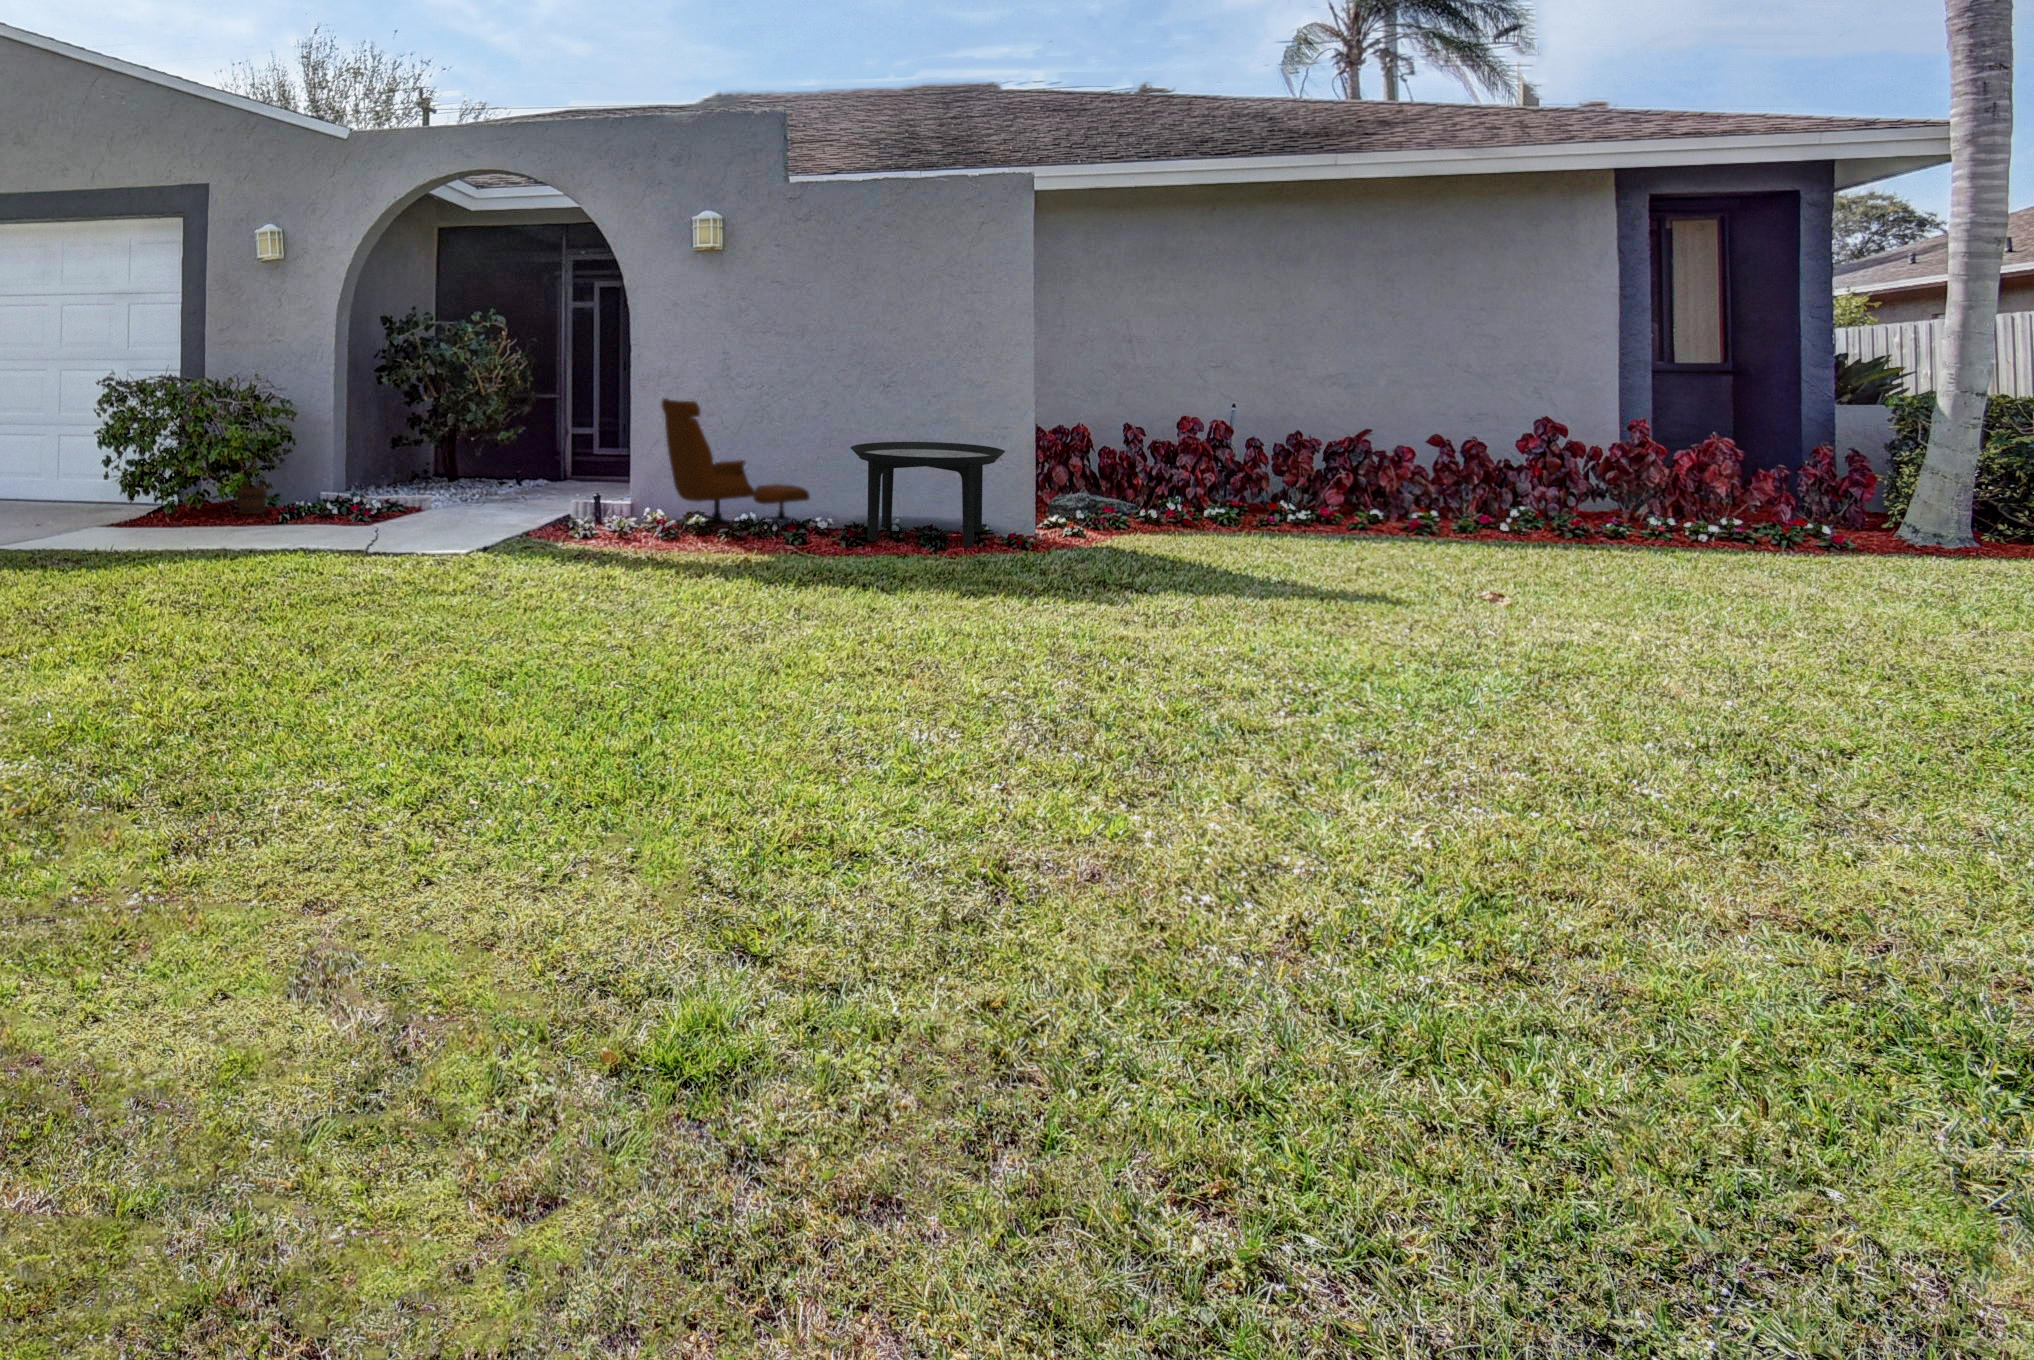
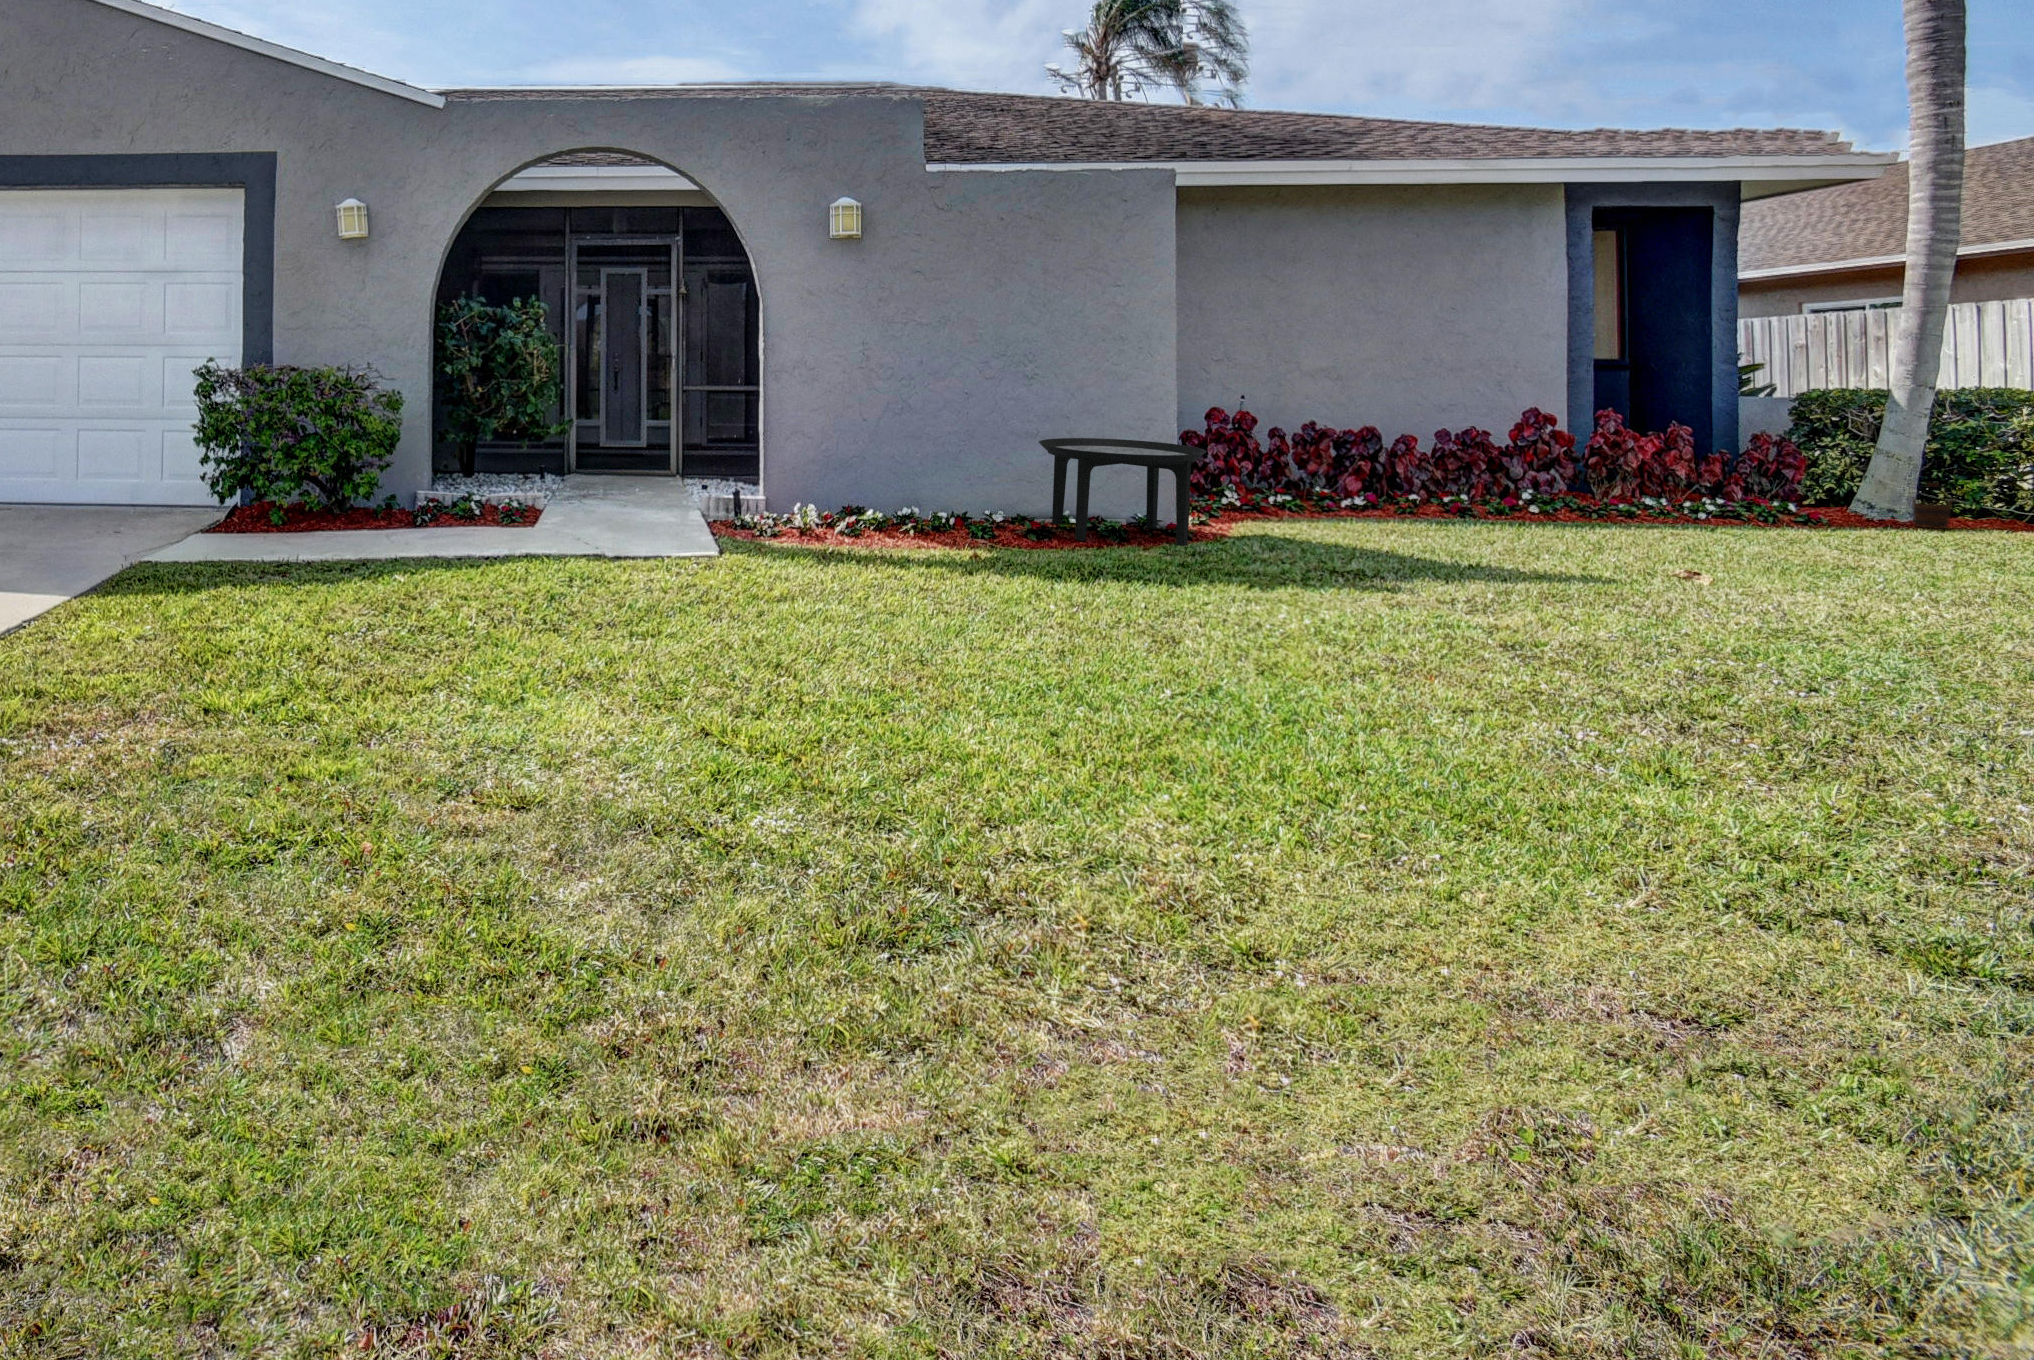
lounge chair: present [662,398,810,535] -> none [858,394,982,538]
wooden bucket: present [238,466,267,514] -> present [1912,484,1953,529]

